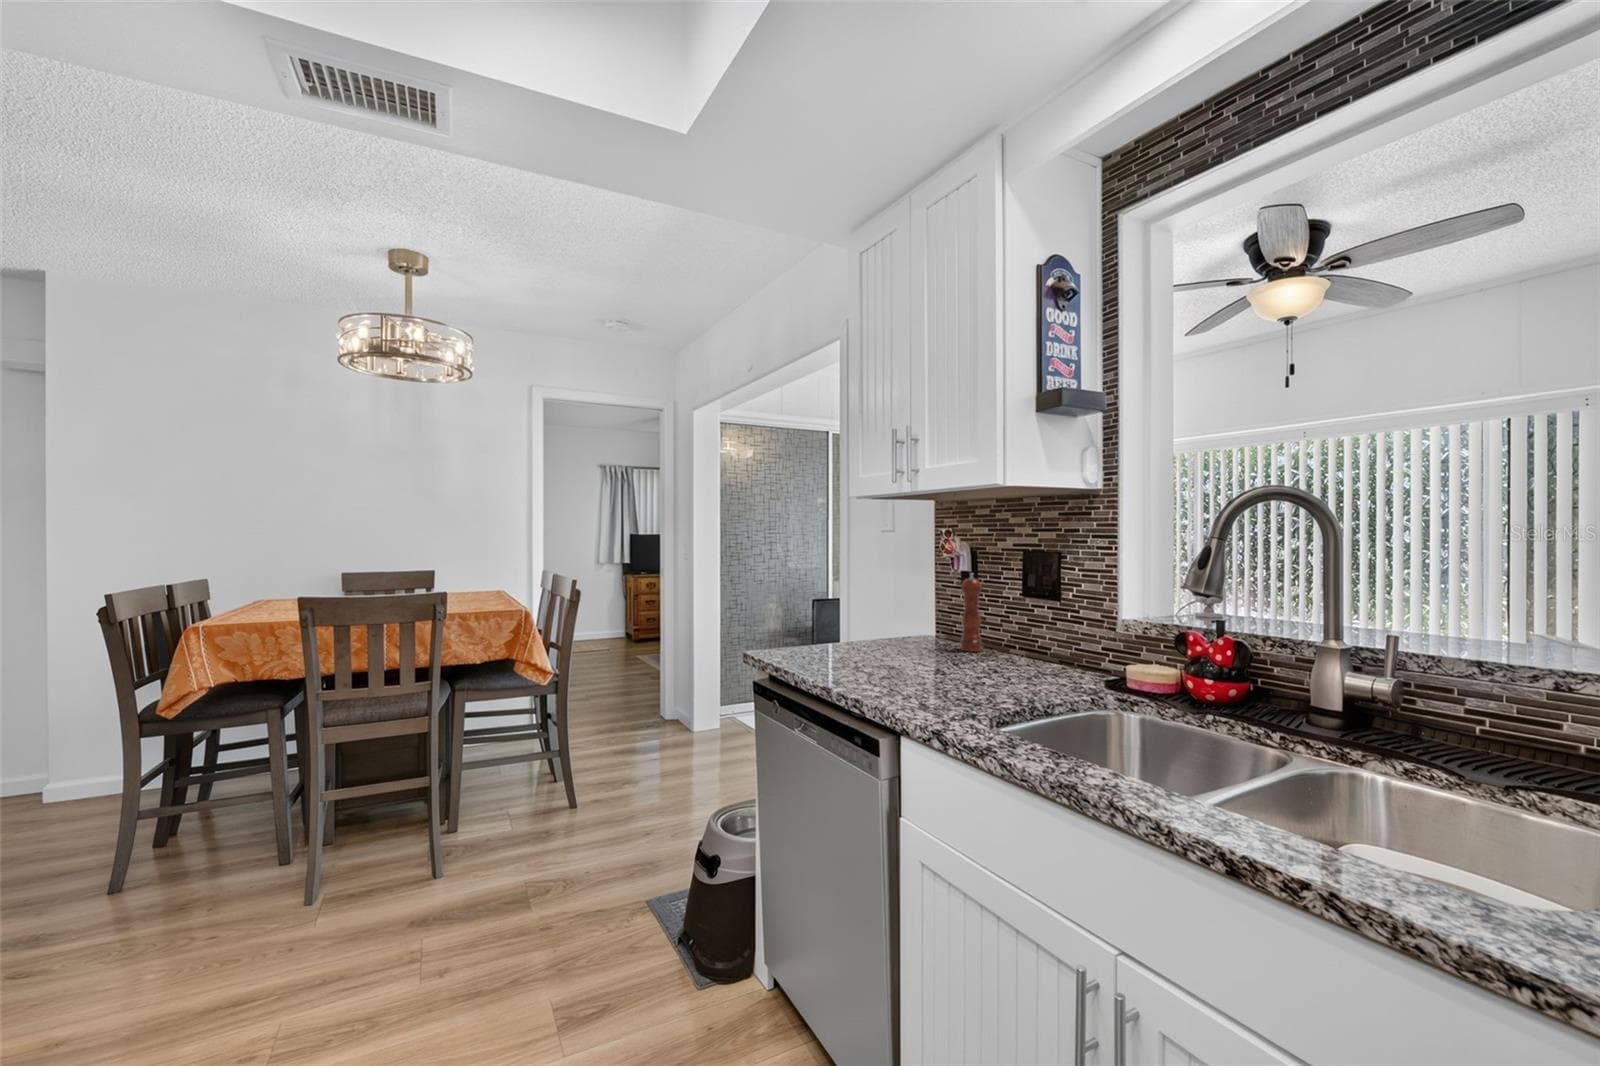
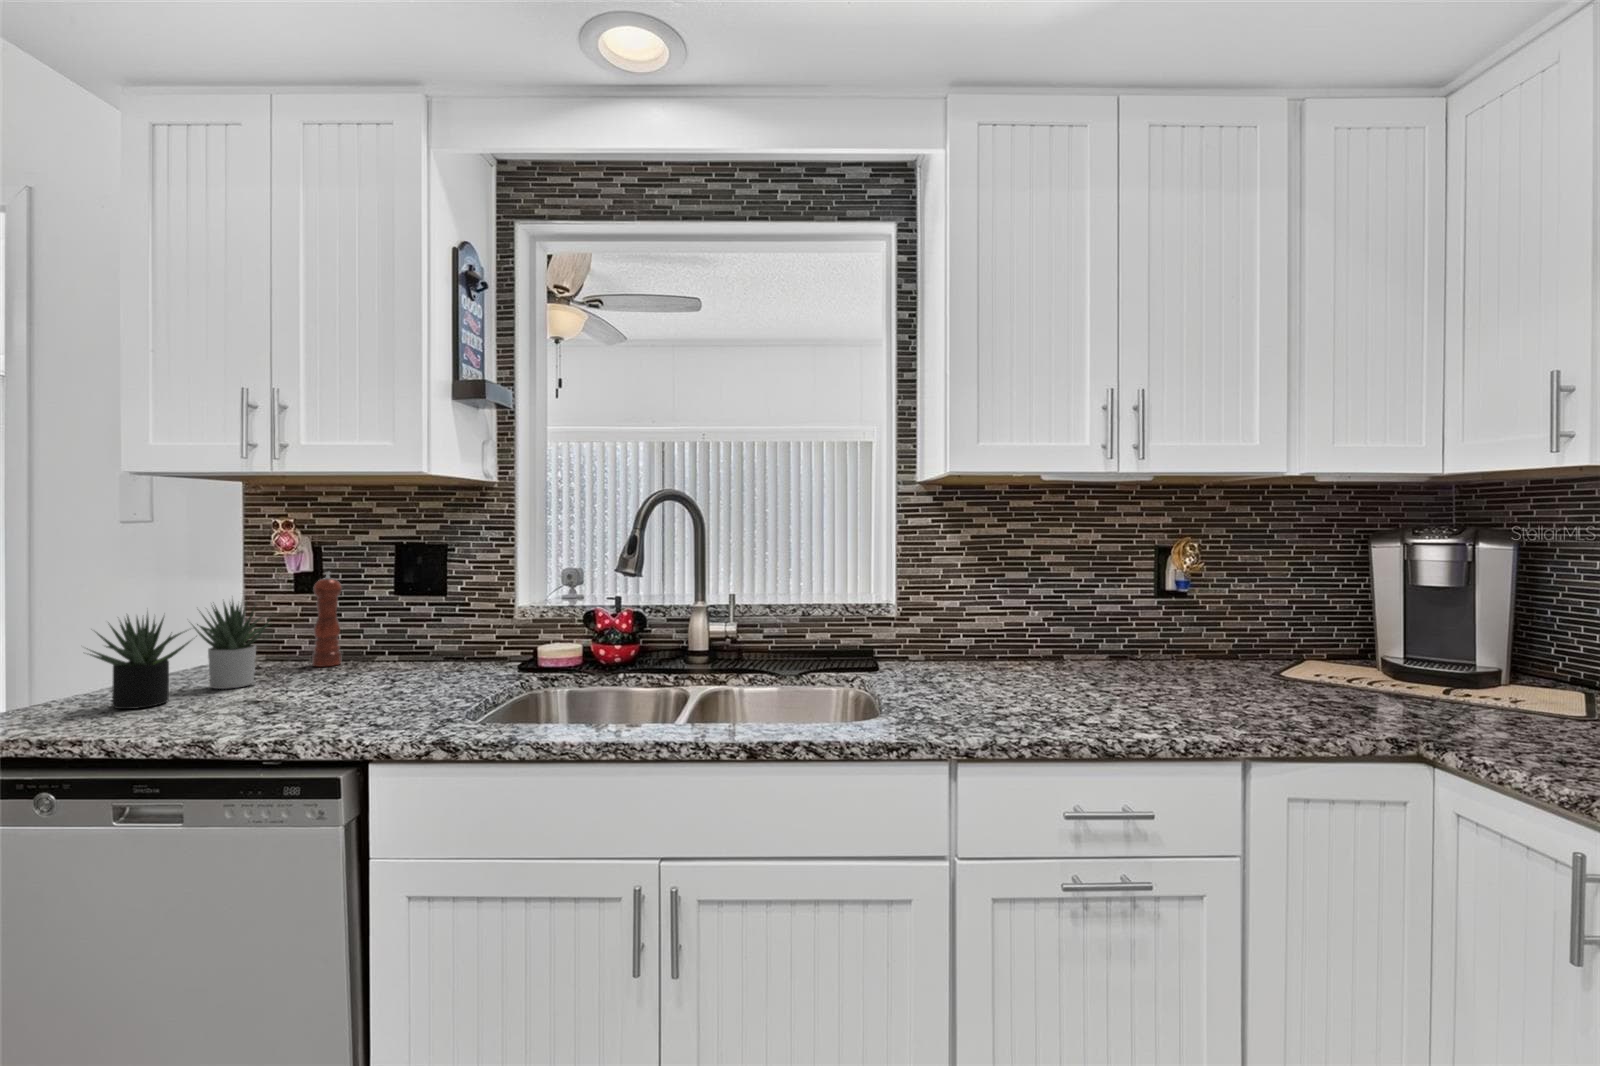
succulent plant: none [806,587,925,659] -> present [87,601,269,709]

